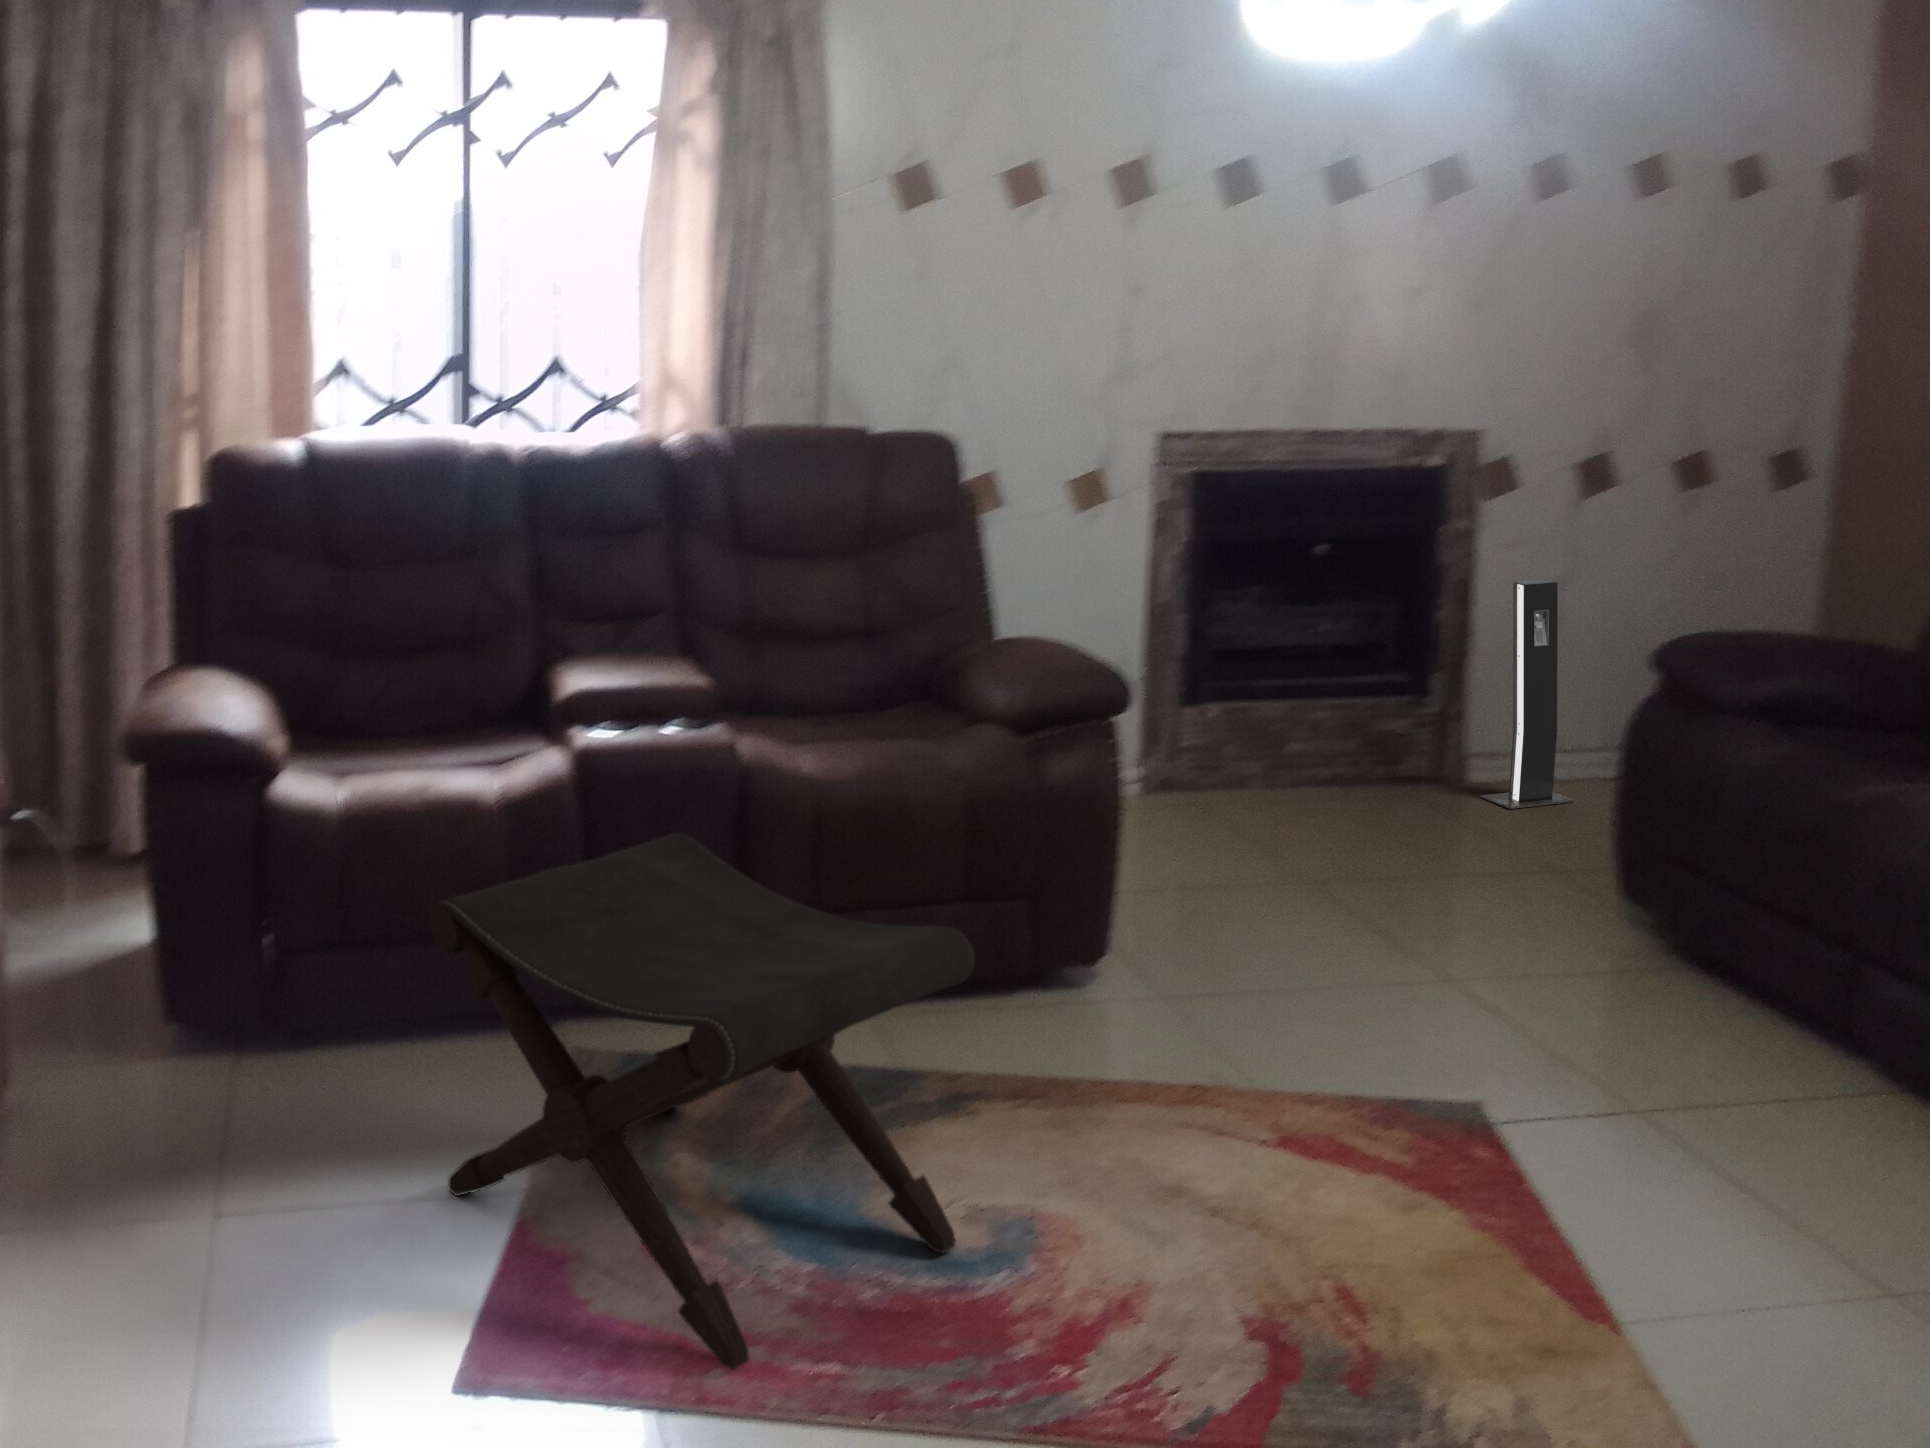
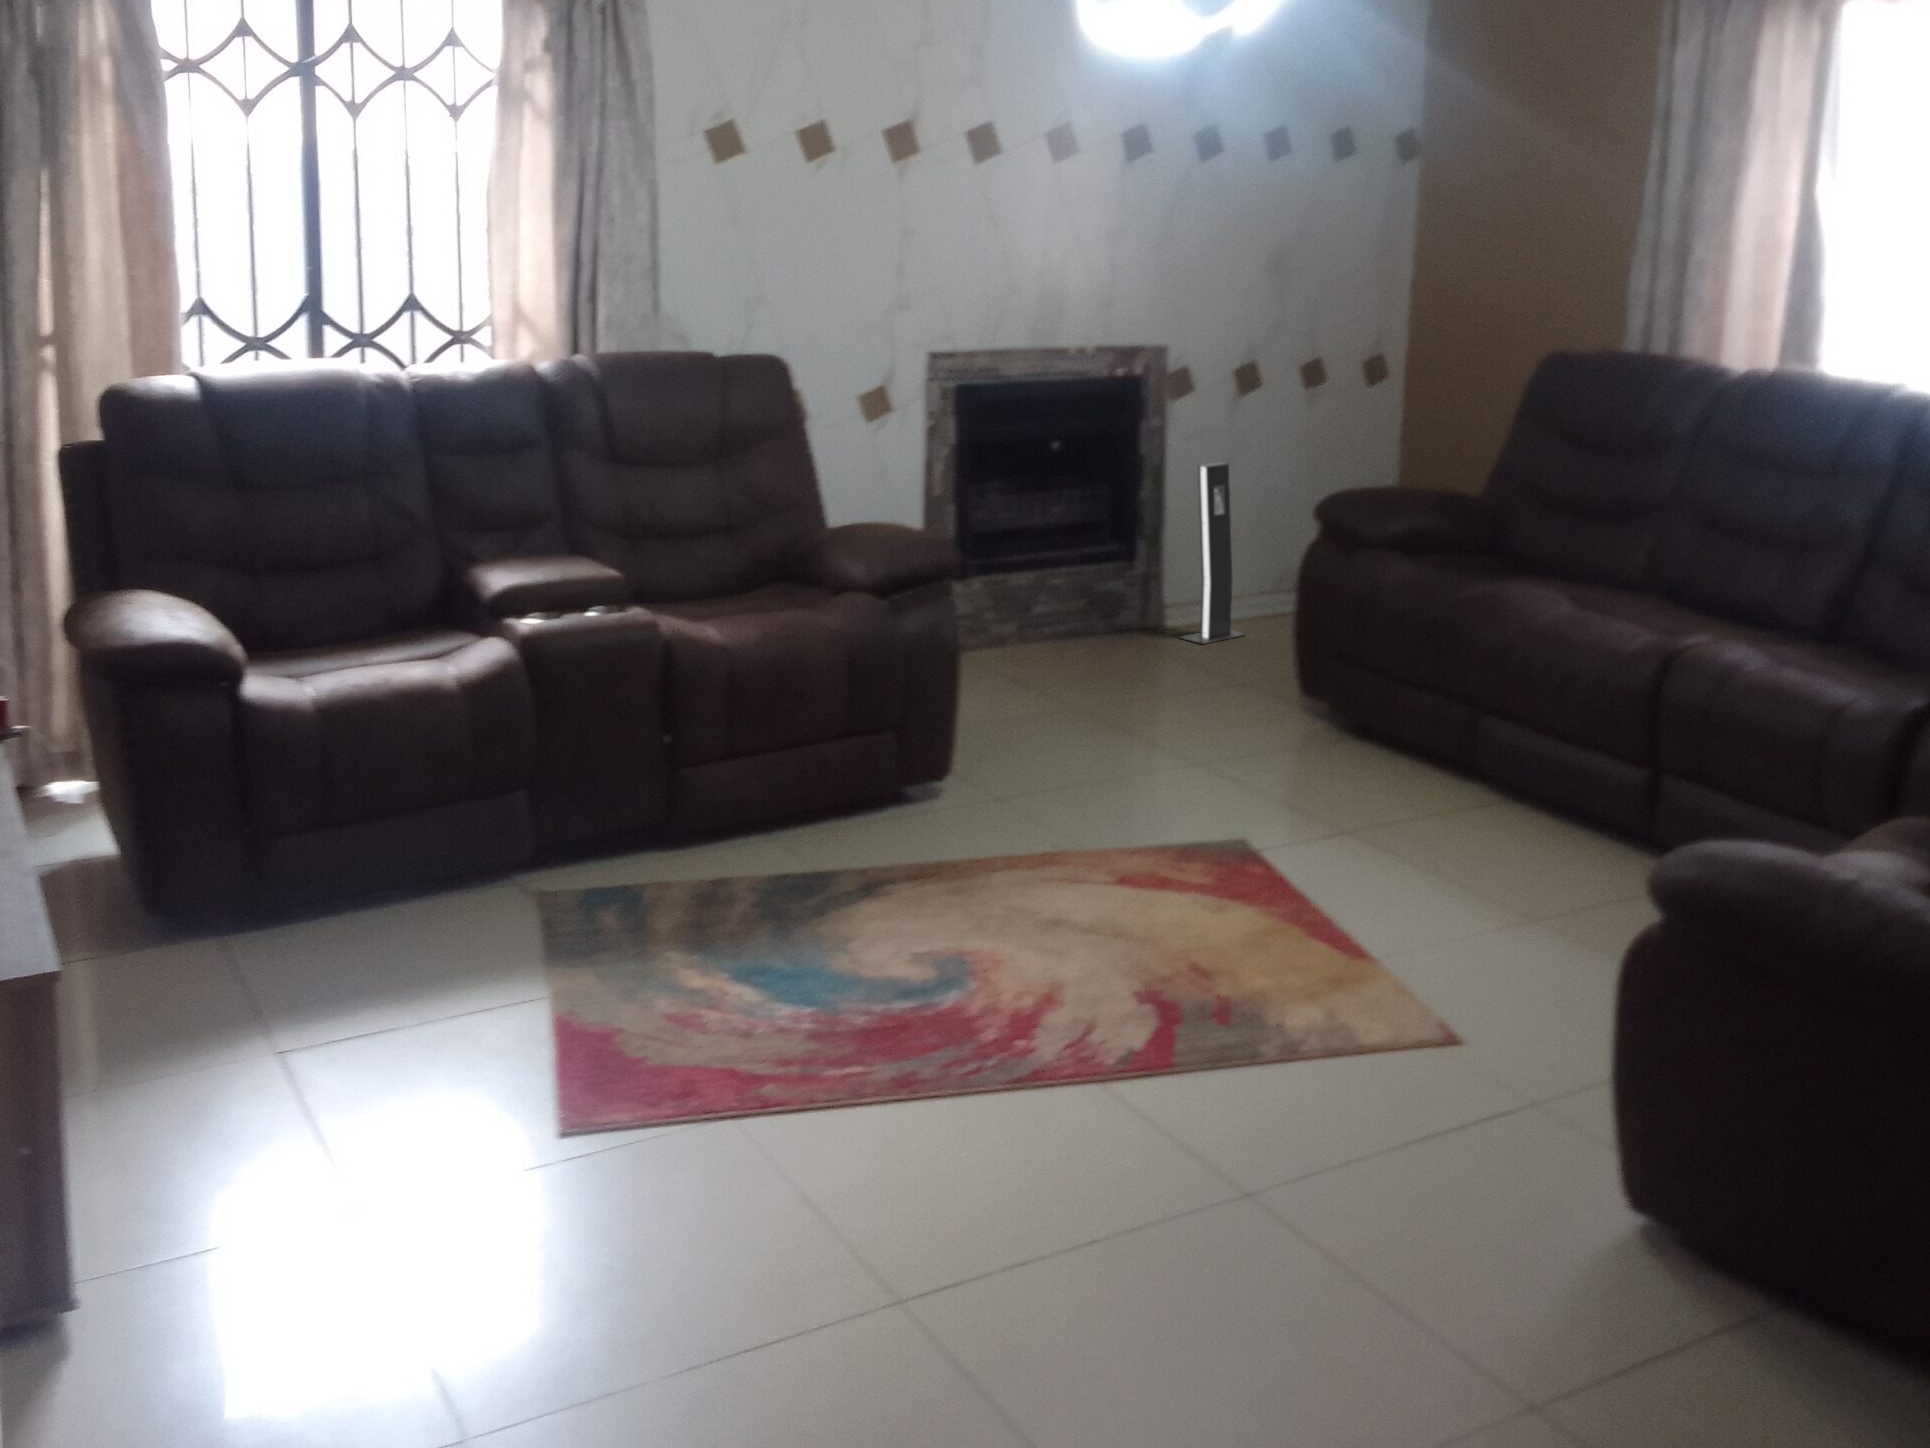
footstool: present [430,833,975,1369] -> none [462,690,922,1084]

